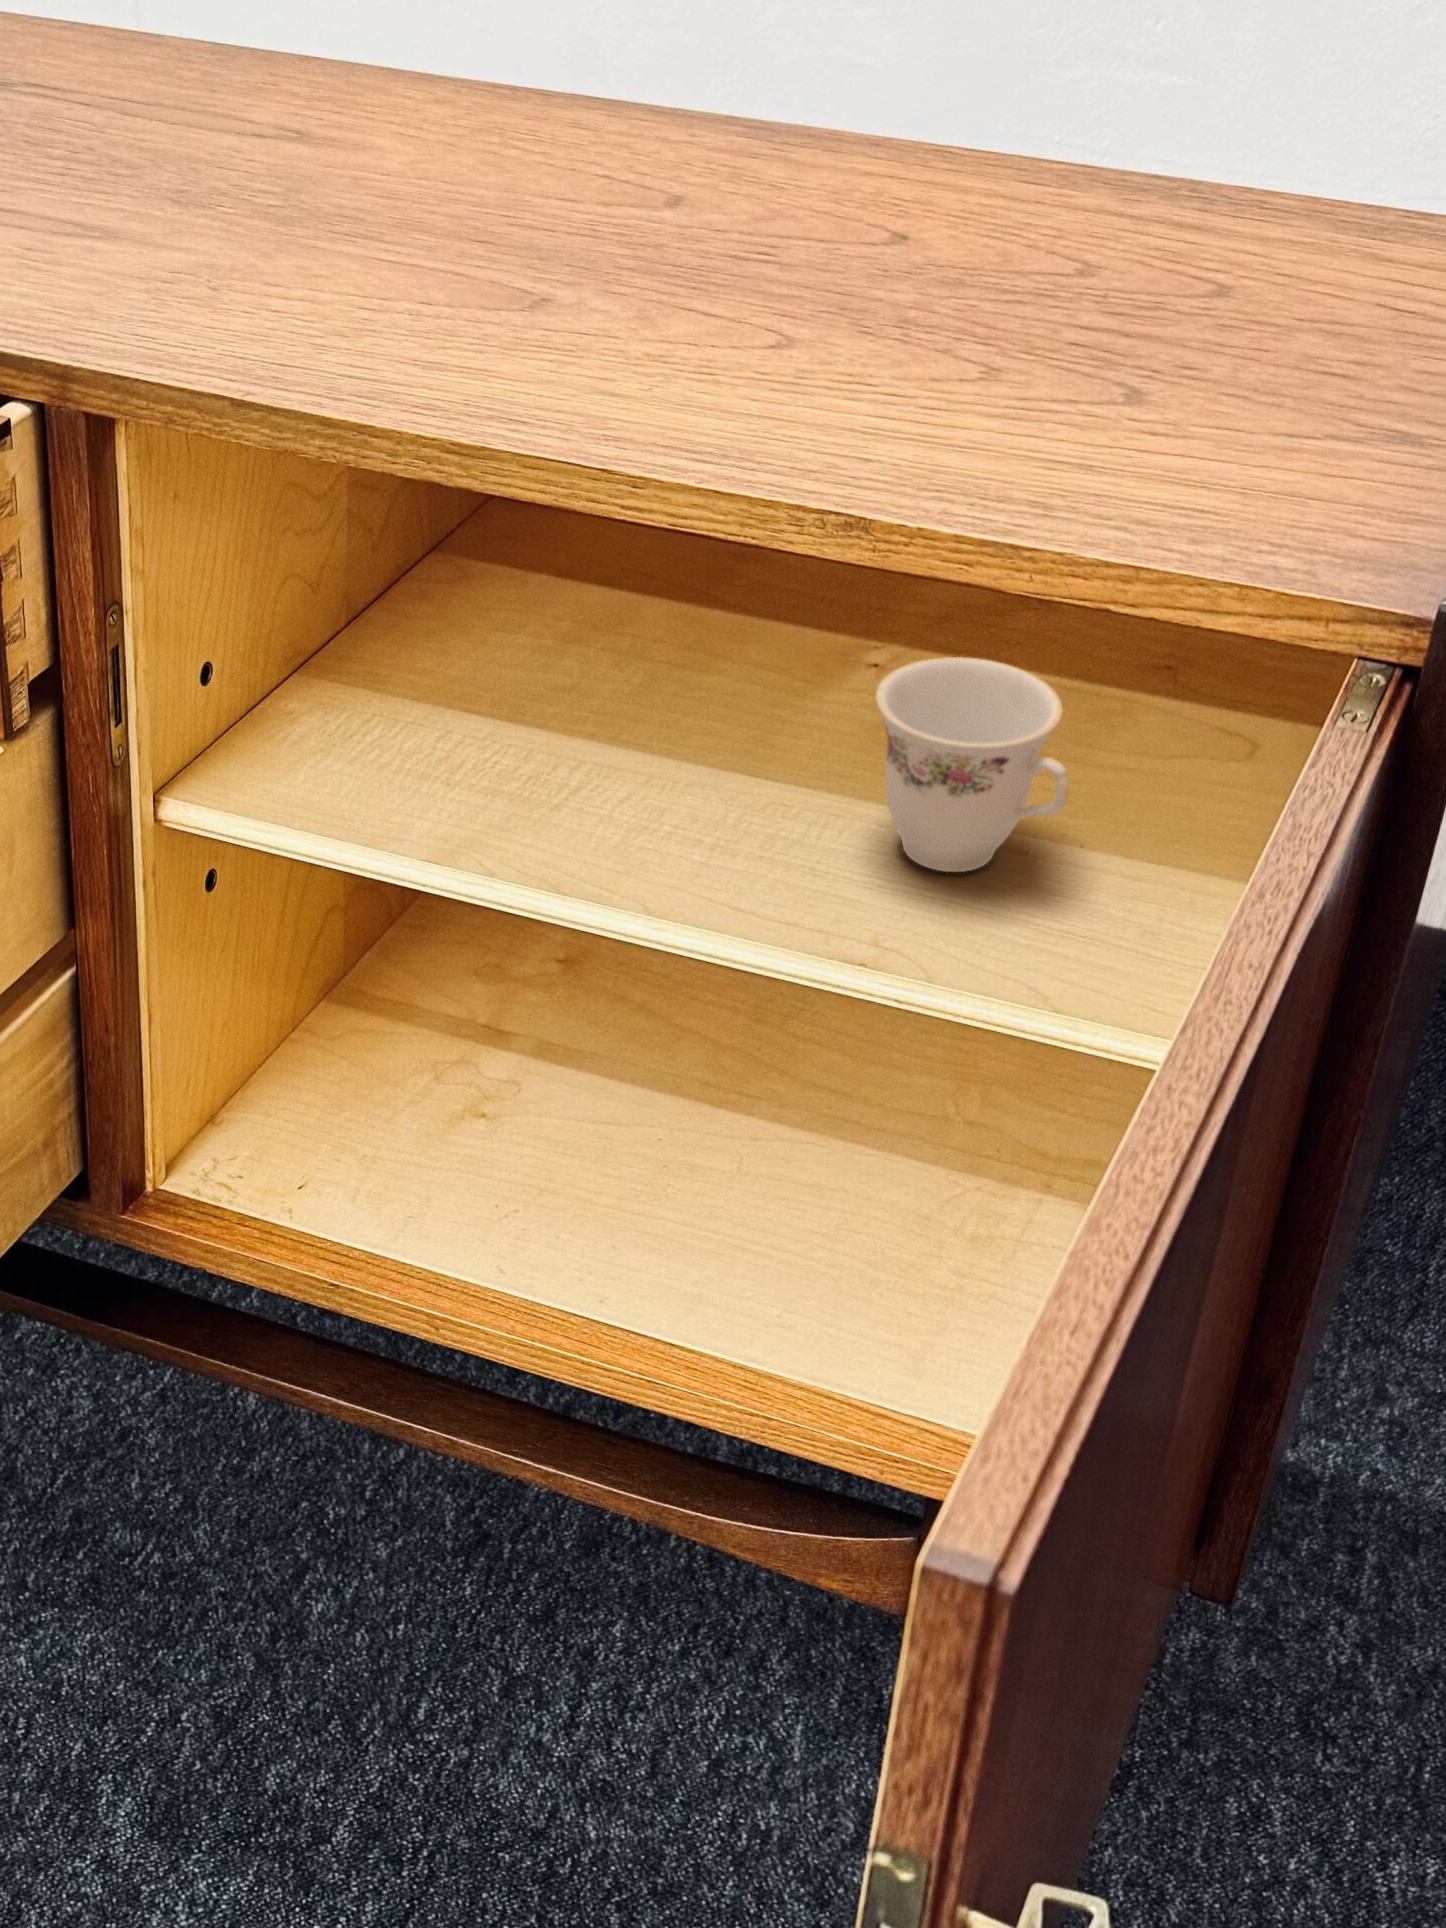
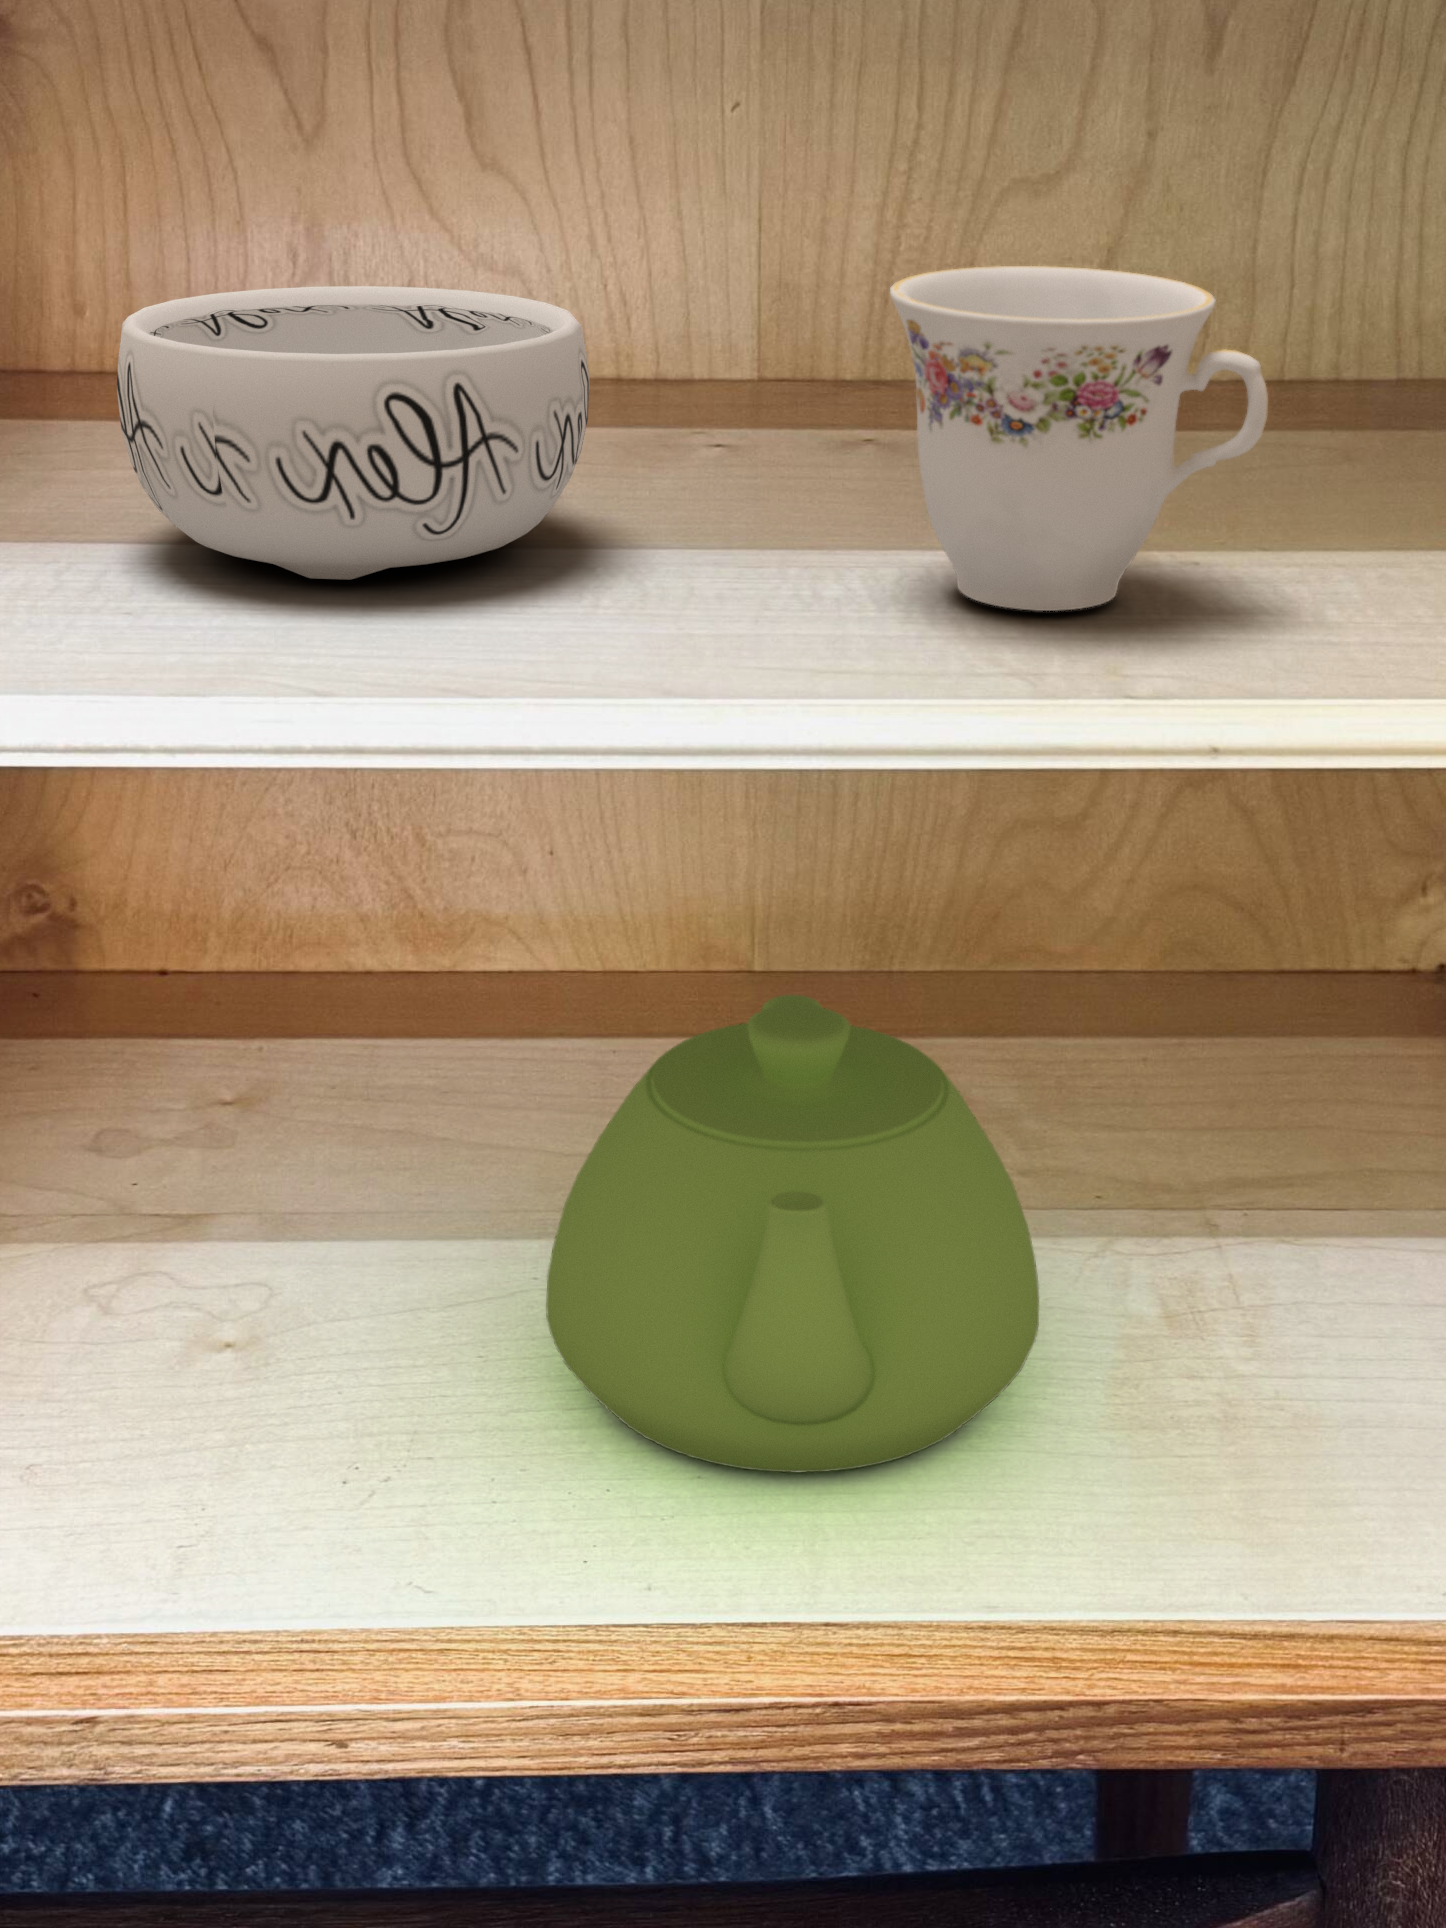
decorative bowl: none [498,558,756,760] -> present [117,286,590,580]
teapot: none [640,1000,915,1275] -> present [546,995,1039,1473]

